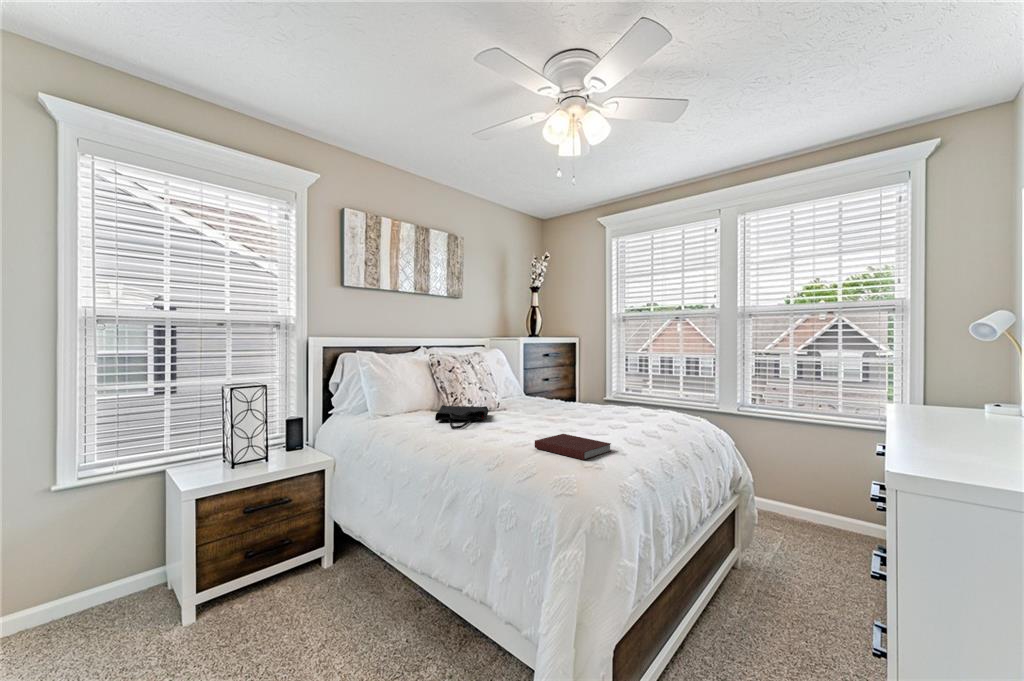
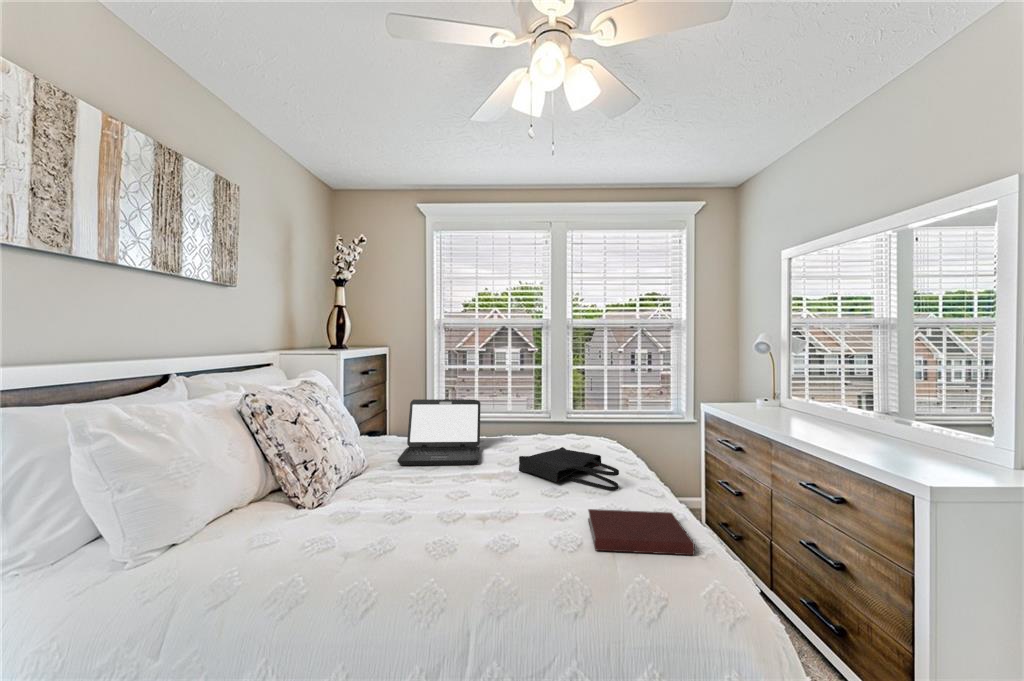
laptop: none [514,369,582,414] -> present [397,399,480,465]
tote bag: present [435,405,488,429] -> present [519,447,619,490]

